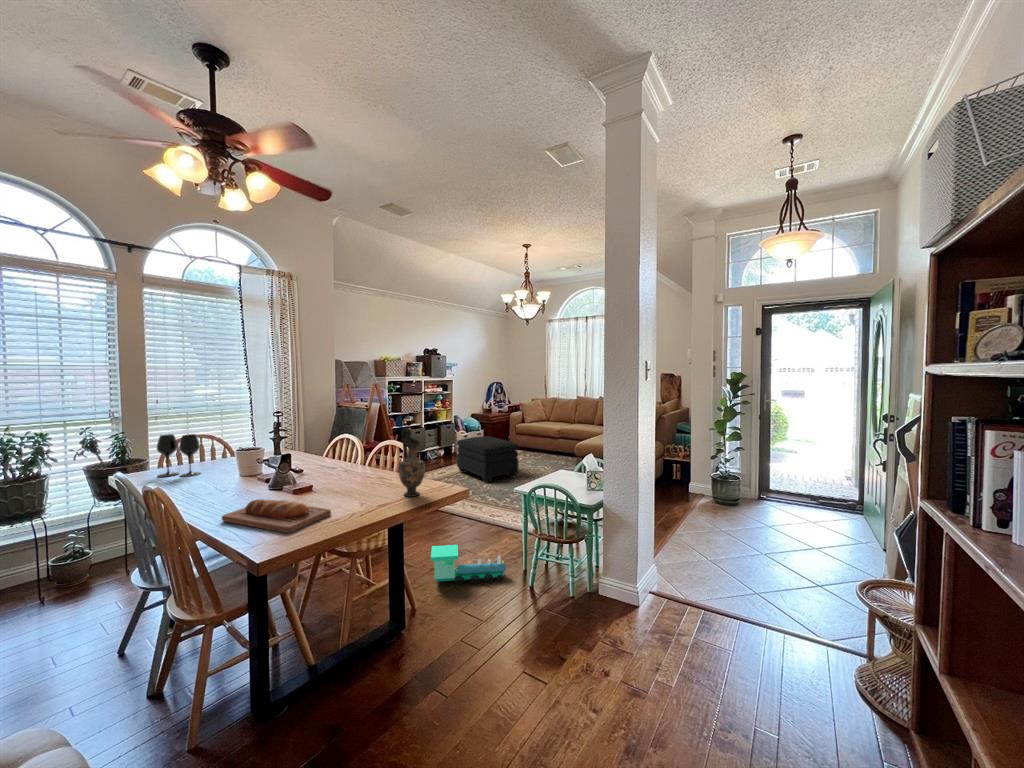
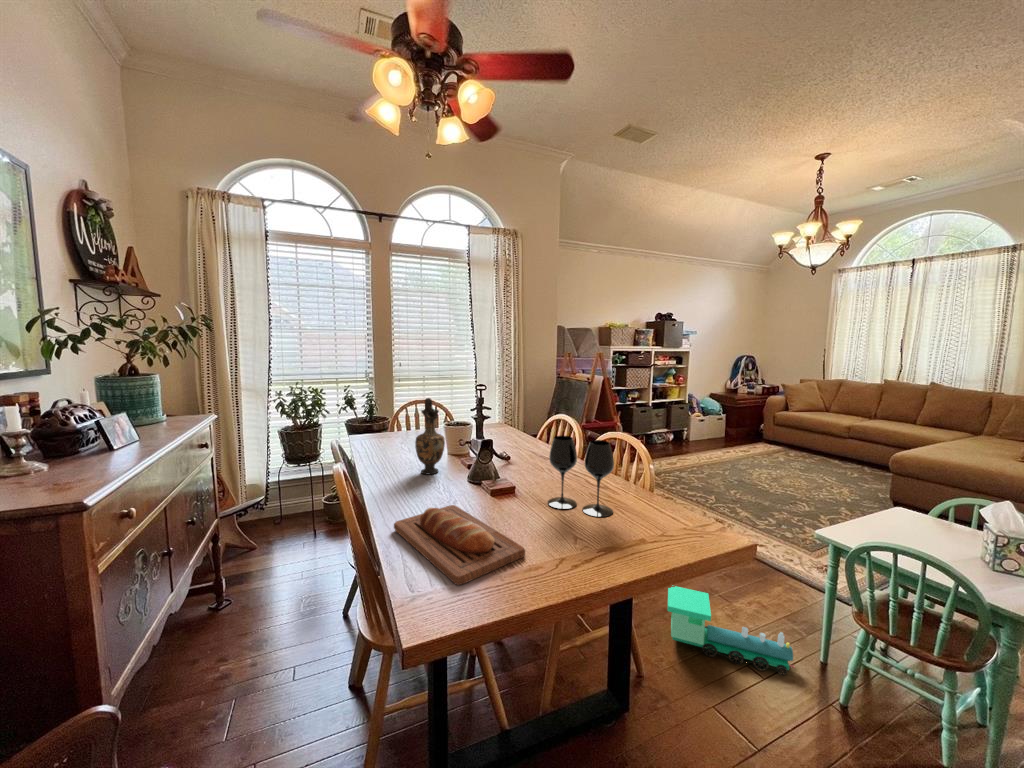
vase: present [399,428,425,497] -> present [415,398,445,475]
wine glass: present [157,434,201,477] -> present [548,436,614,517]
ottoman: present [457,436,518,483] -> none [692,424,786,486]

